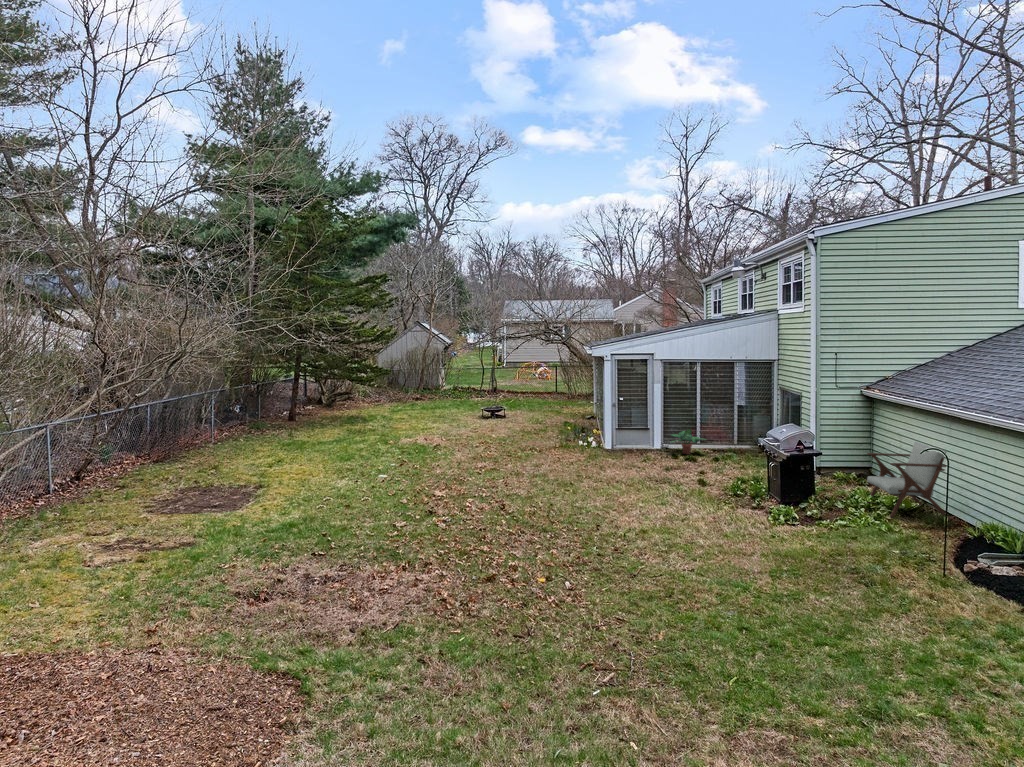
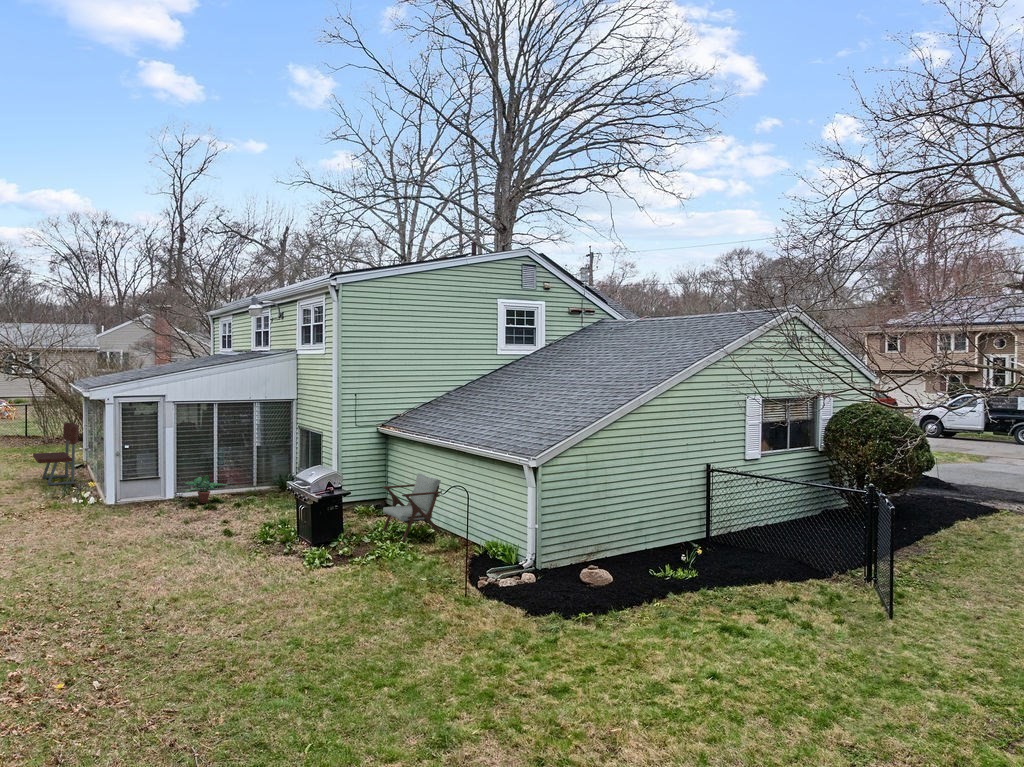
bench: none [569,382,597,430] -> present [33,423,79,485]

